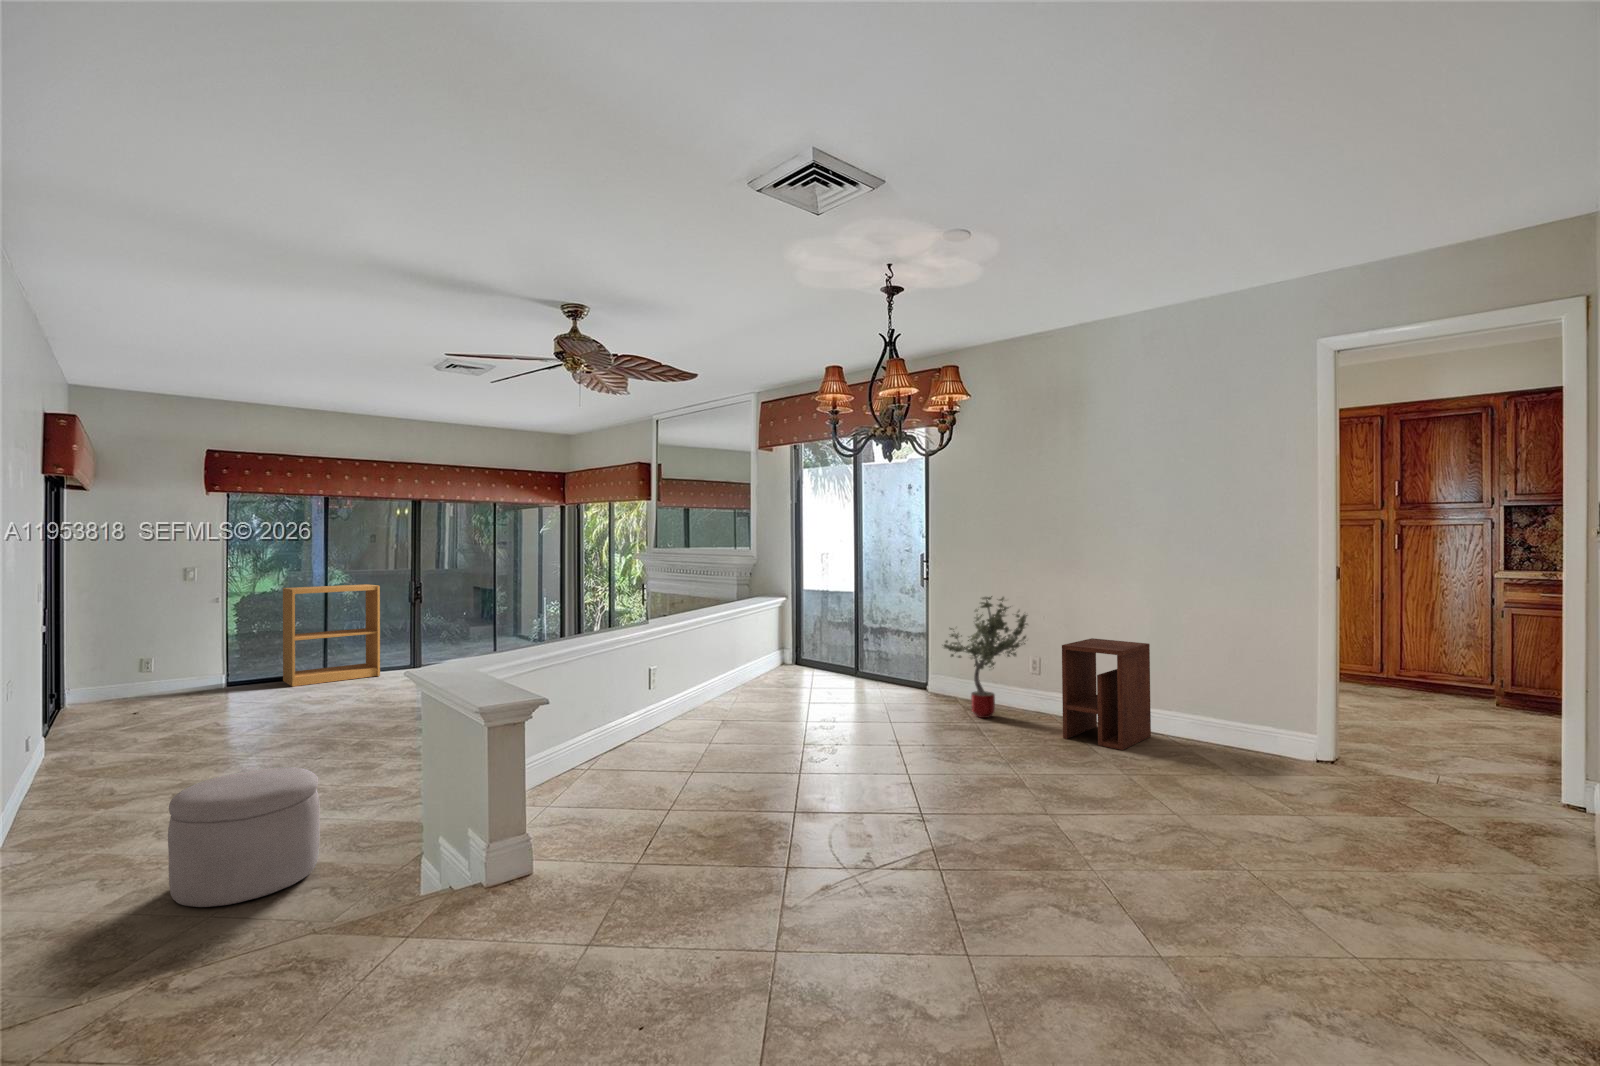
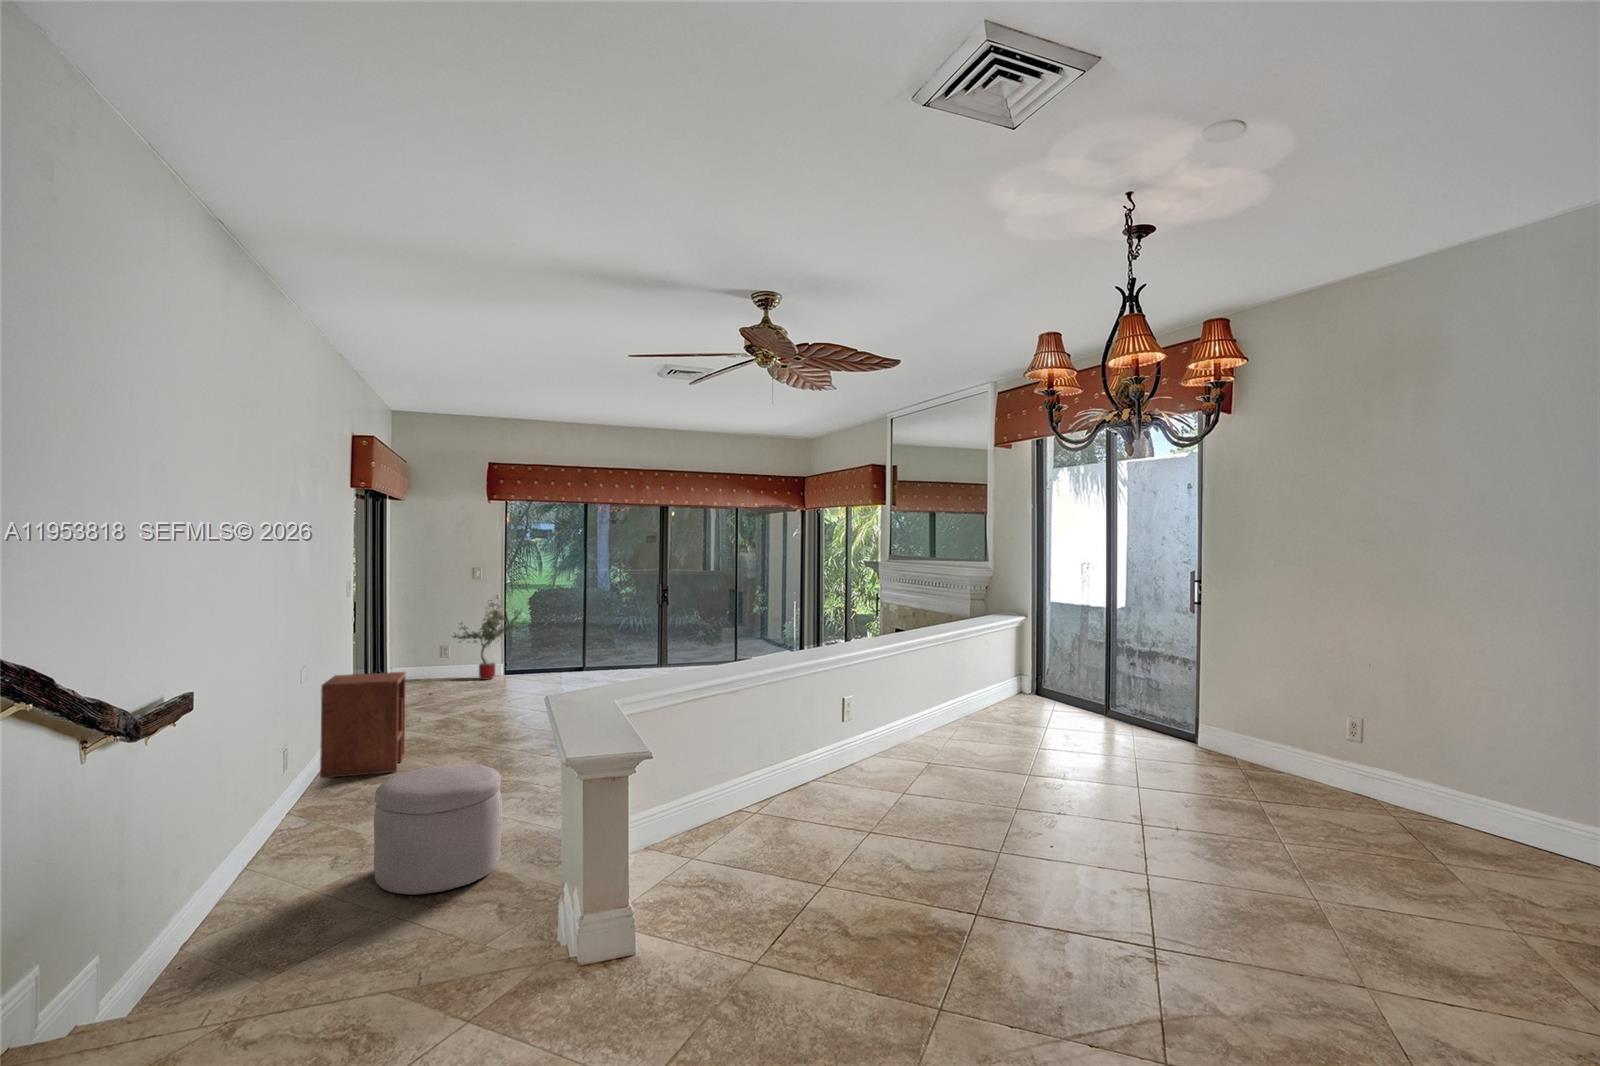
bookshelf: present [283,584,380,687] -> none [550,585,628,677]
potted tree: present [944,596,1027,718] -> present [453,600,521,680]
side table: present [1062,638,1151,750] -> present [320,672,406,778]

